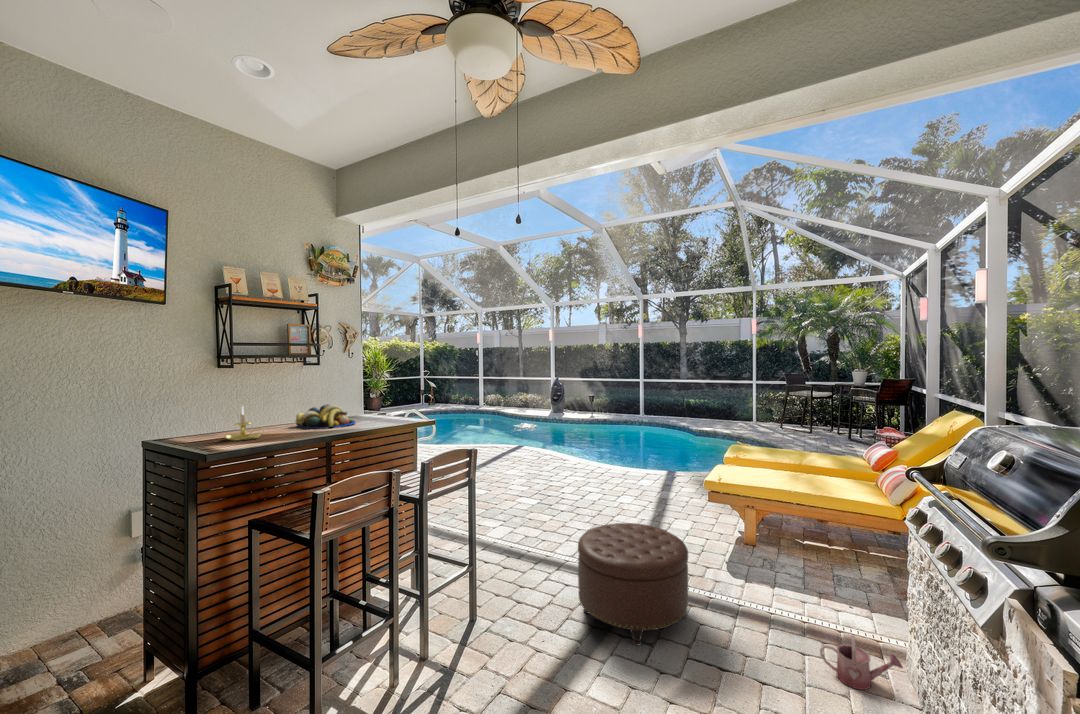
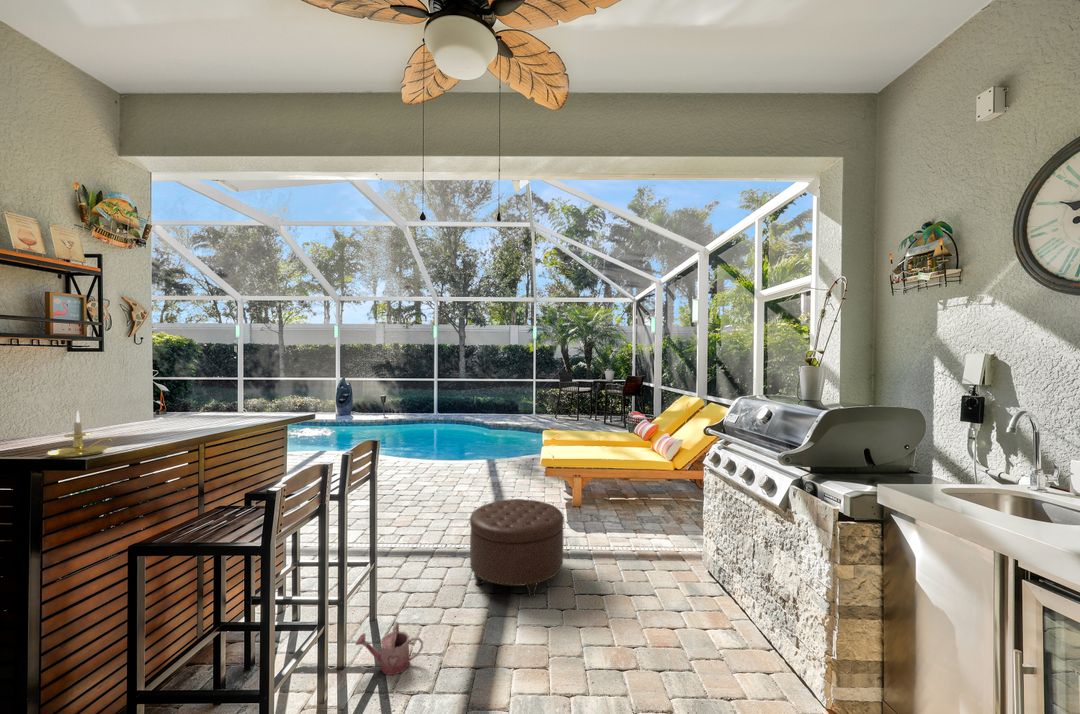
fruit bowl: present [296,404,356,429] -> none [122,408,209,440]
watering can: present [820,635,903,690] -> present [356,622,423,675]

